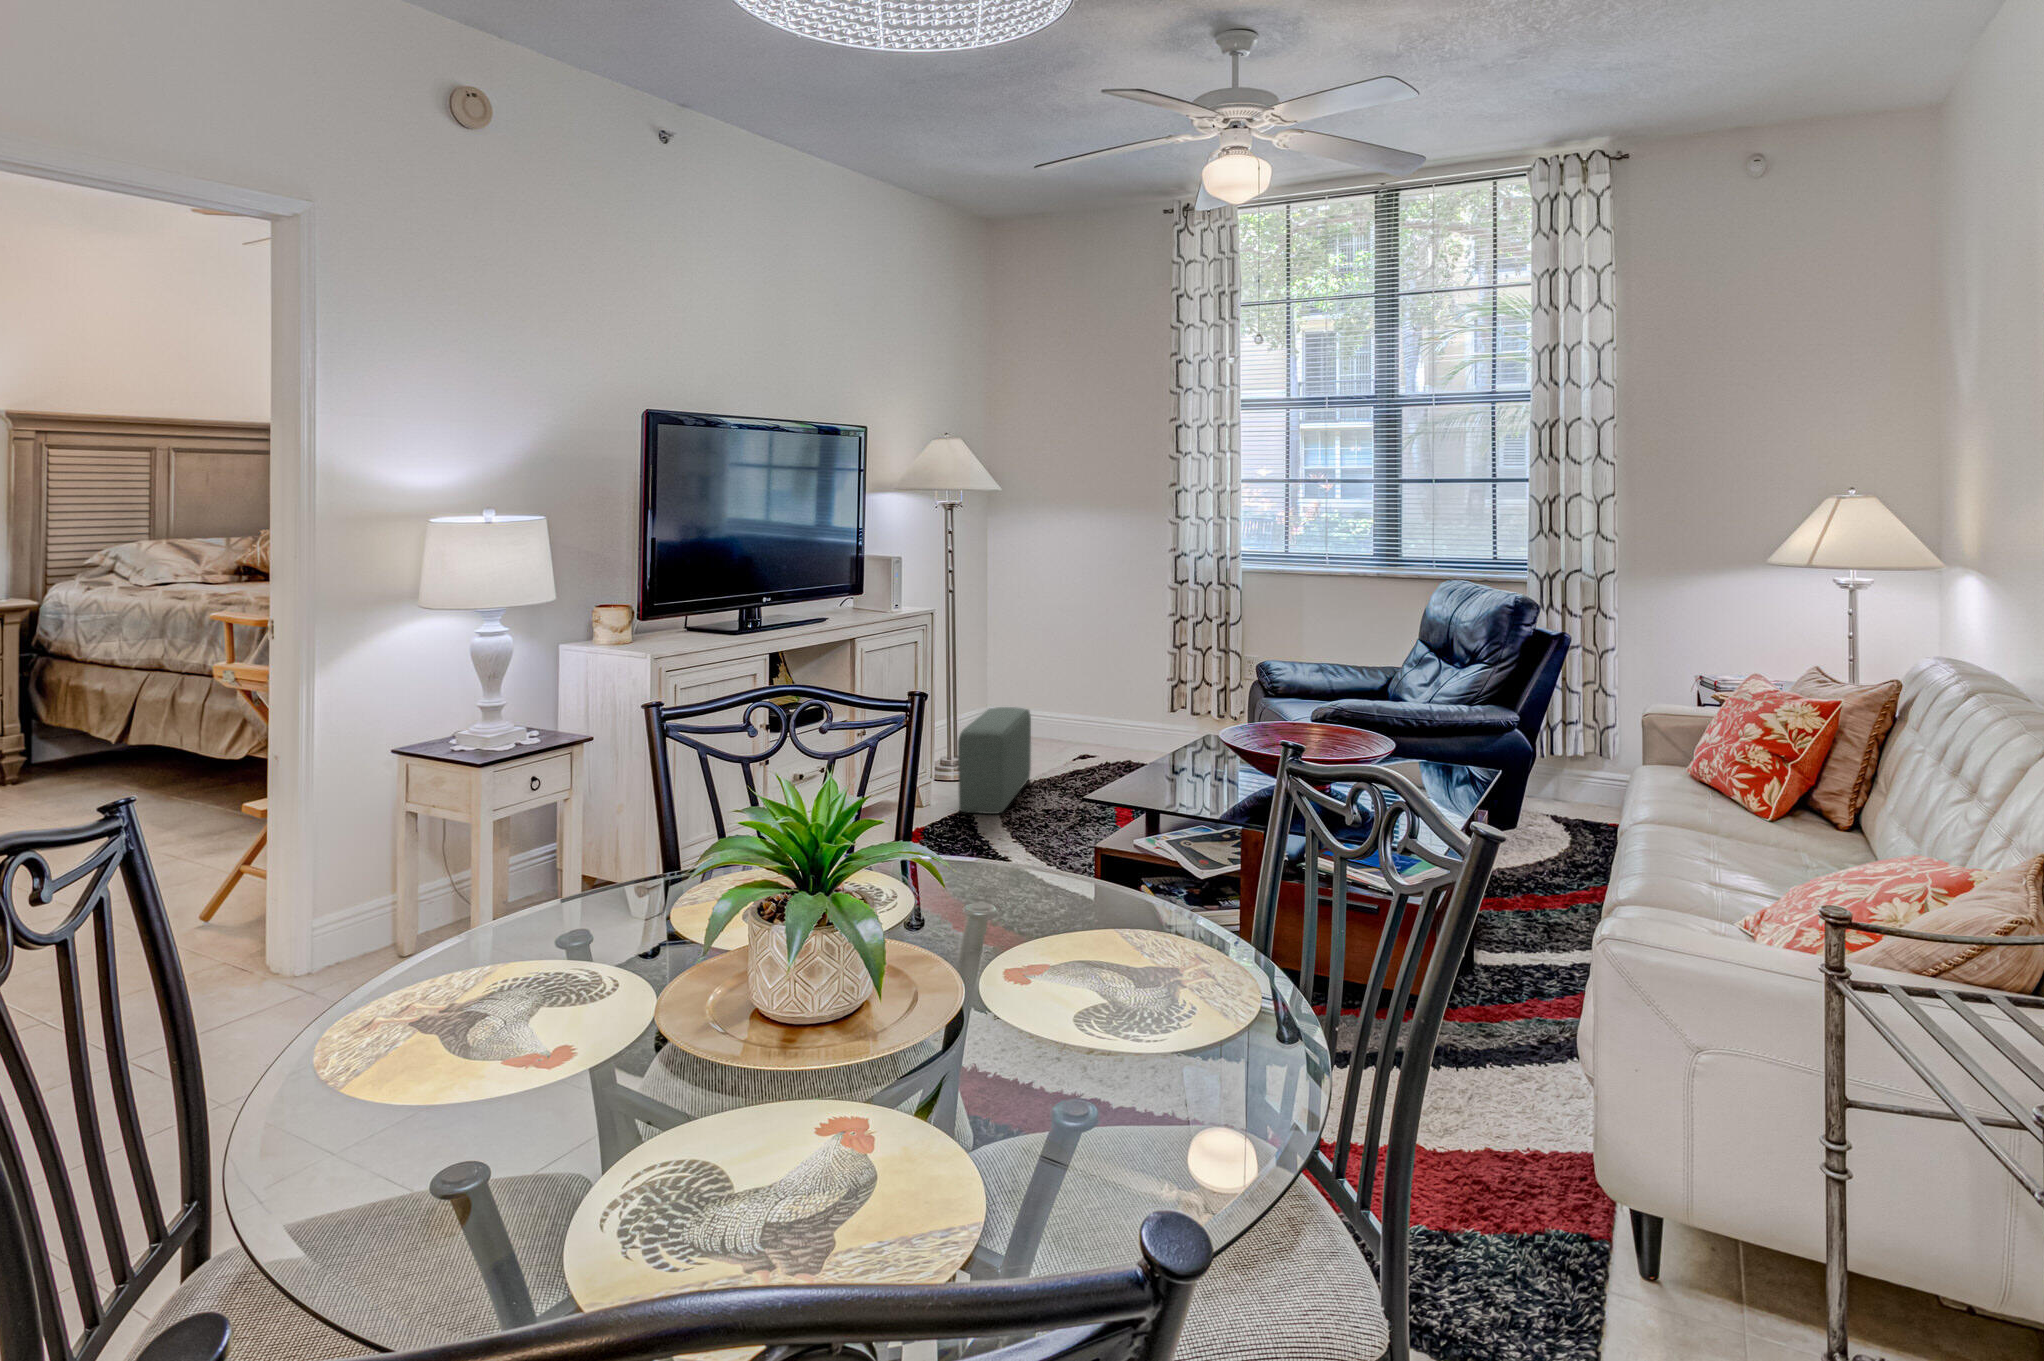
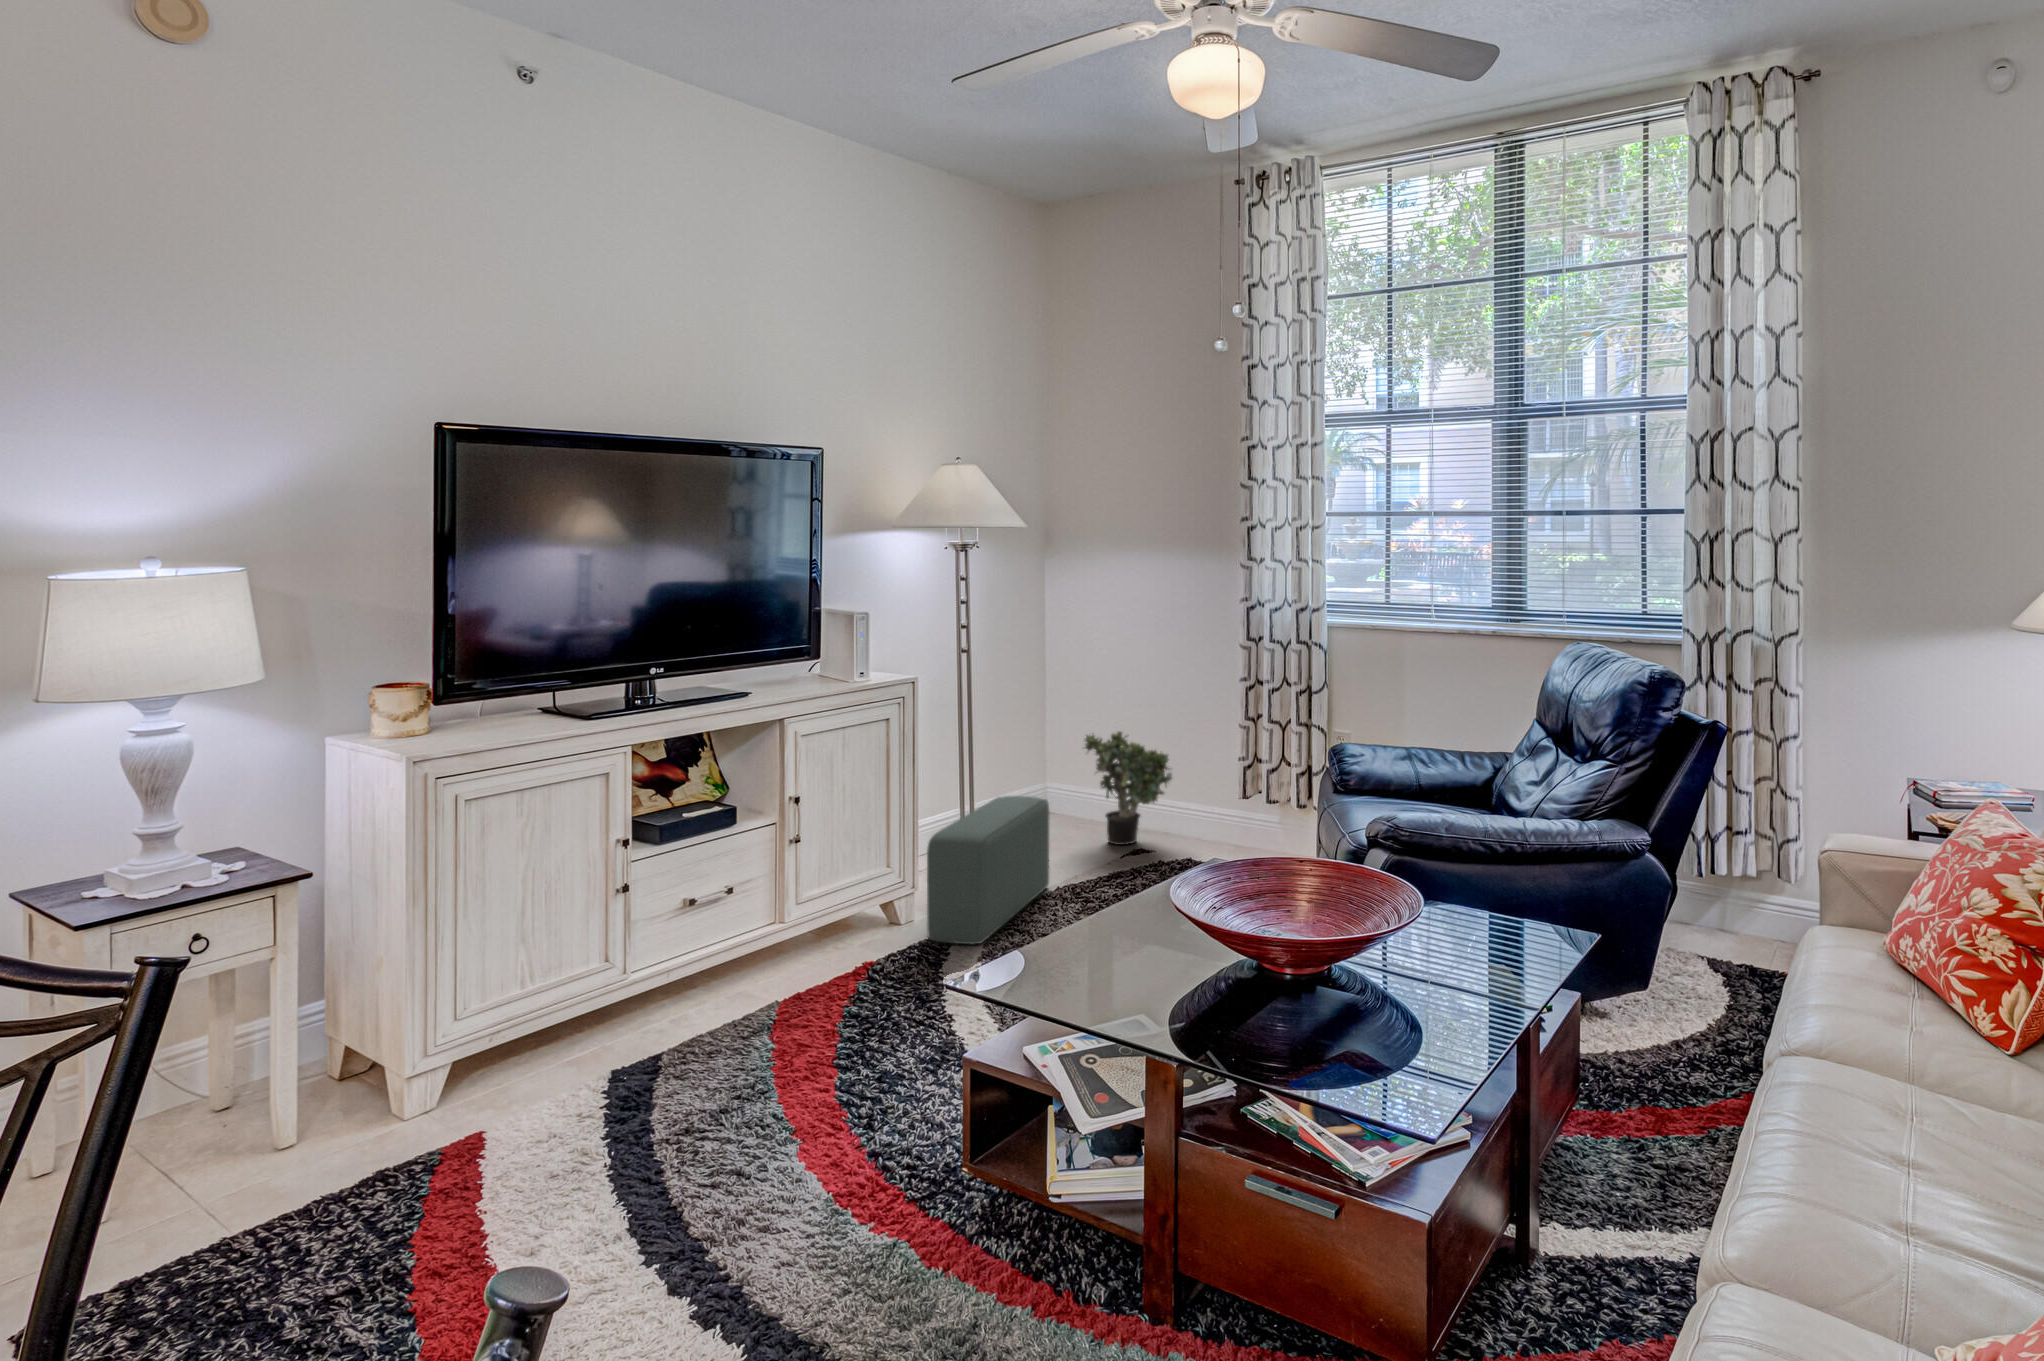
potted plant: none [1037,660,1111,751] -> present [1084,731,1172,845]

